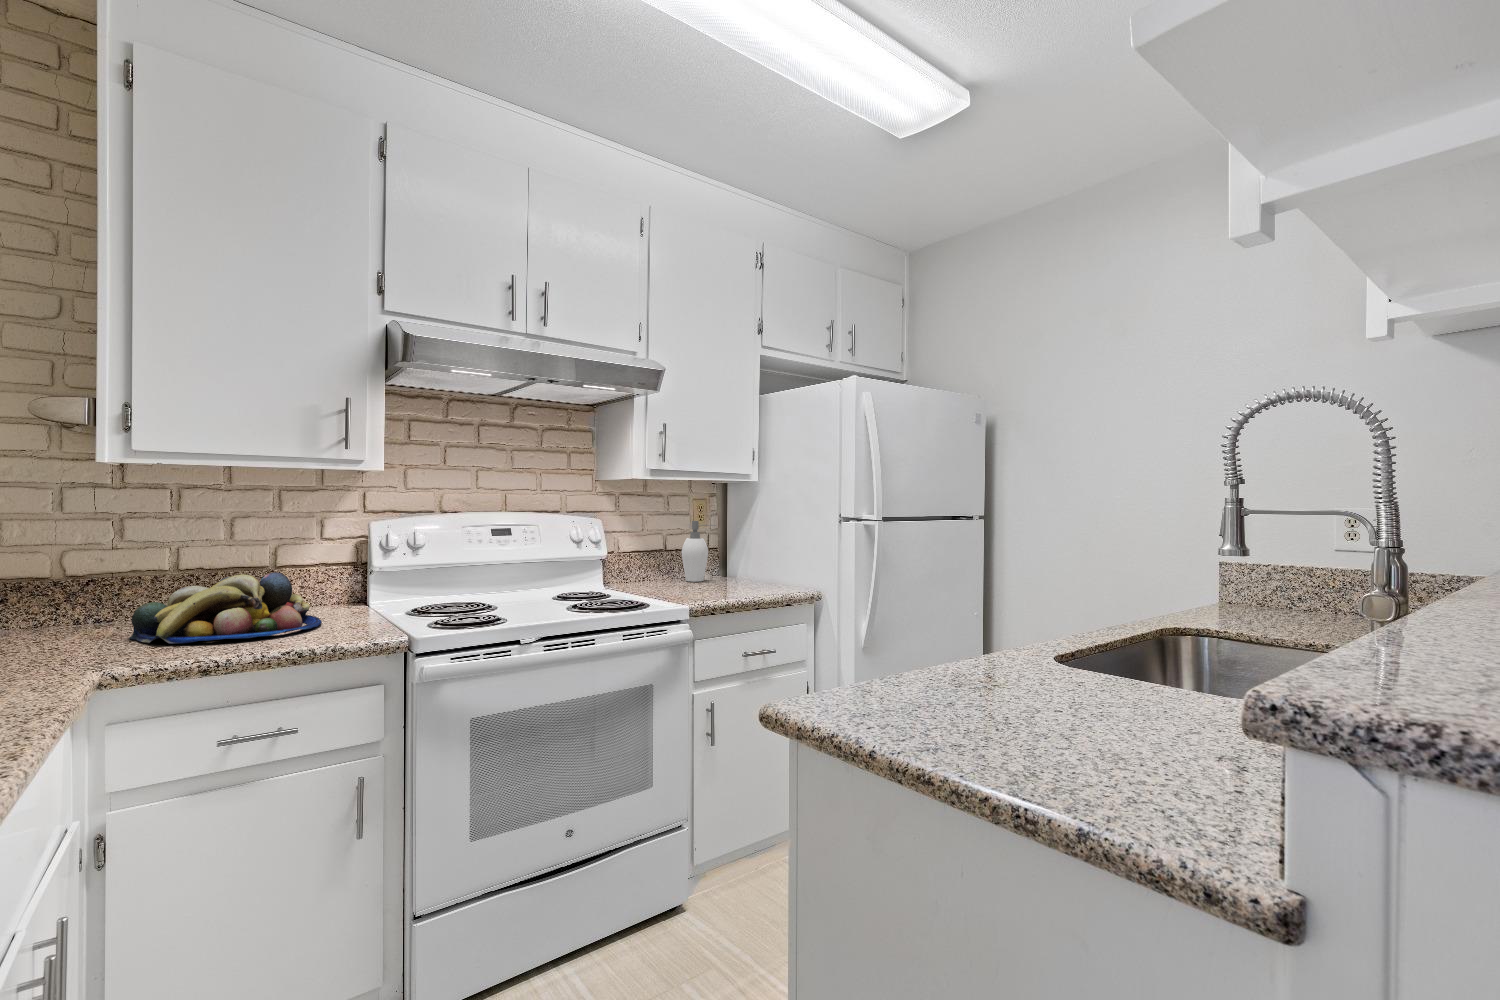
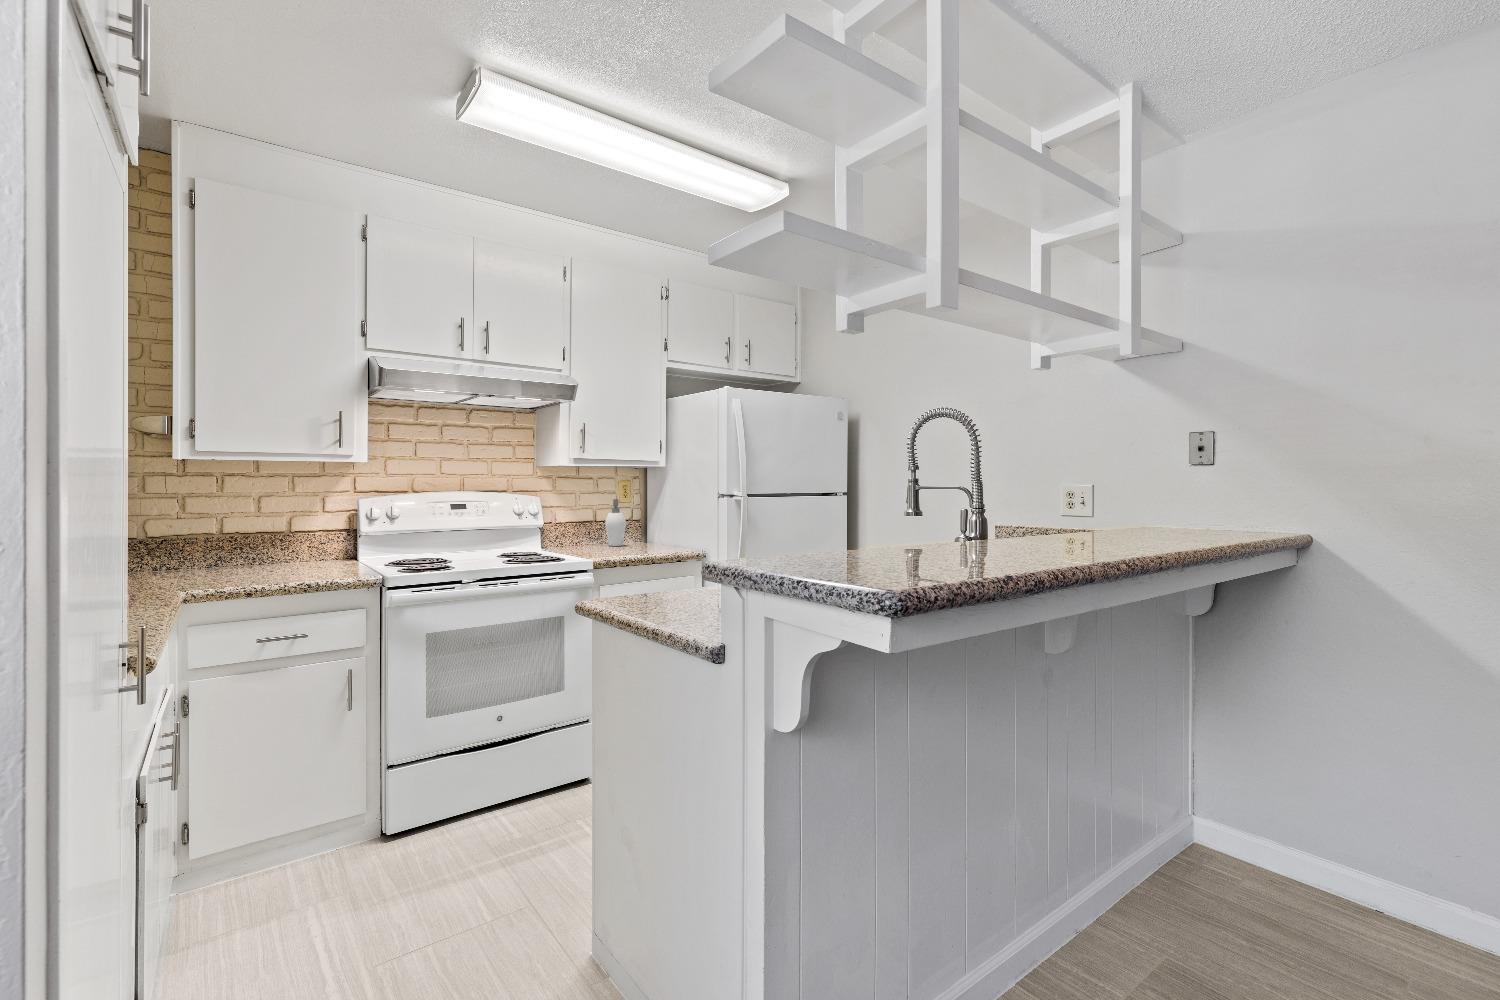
fruit bowl: present [130,572,322,644] -> none [194,535,325,579]

